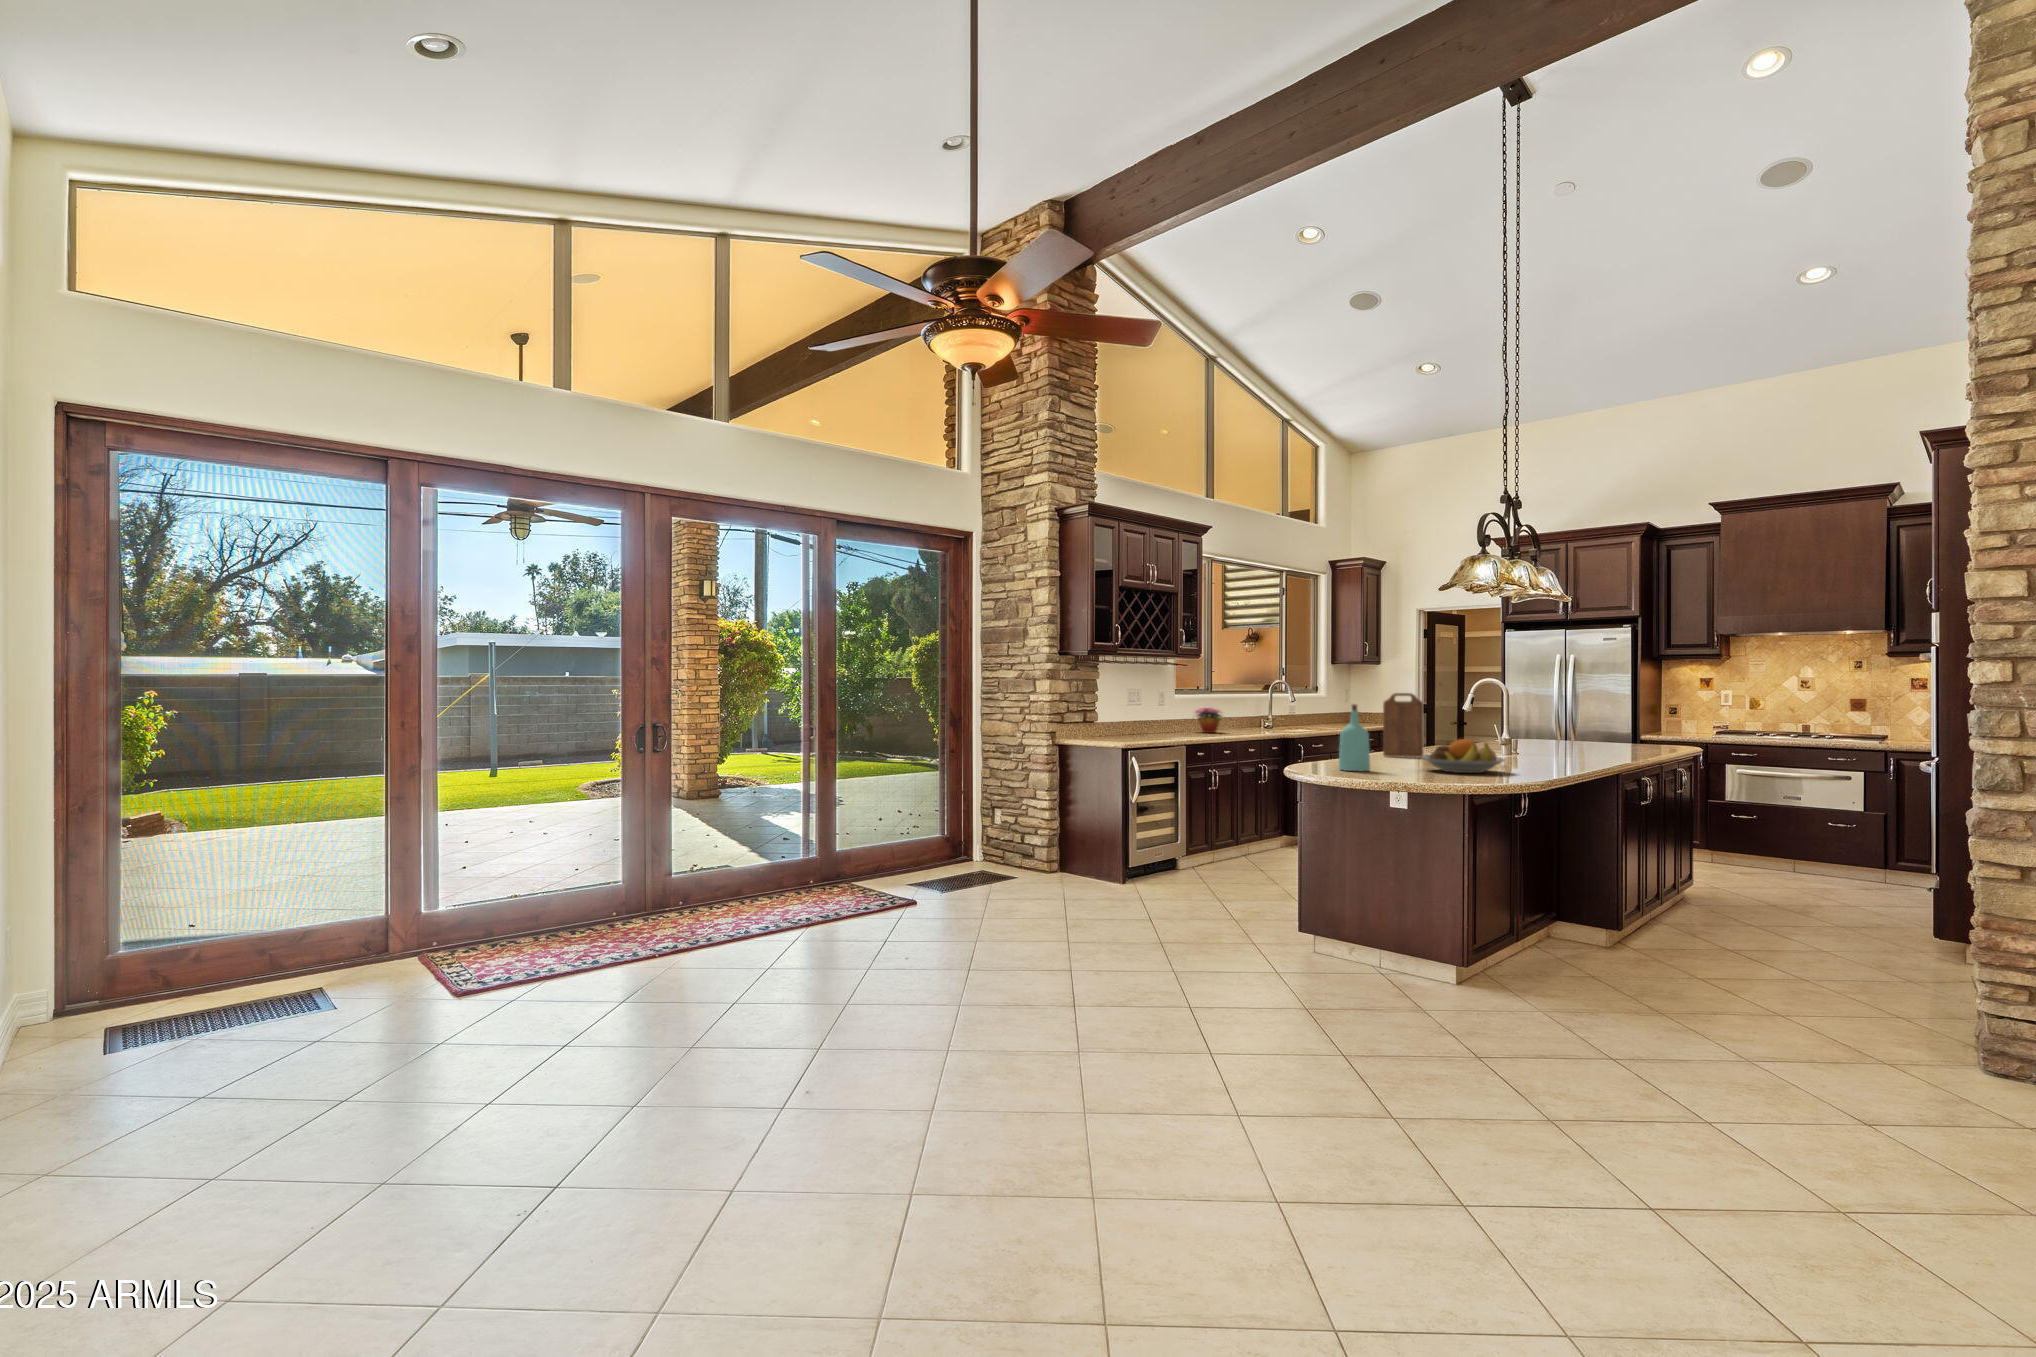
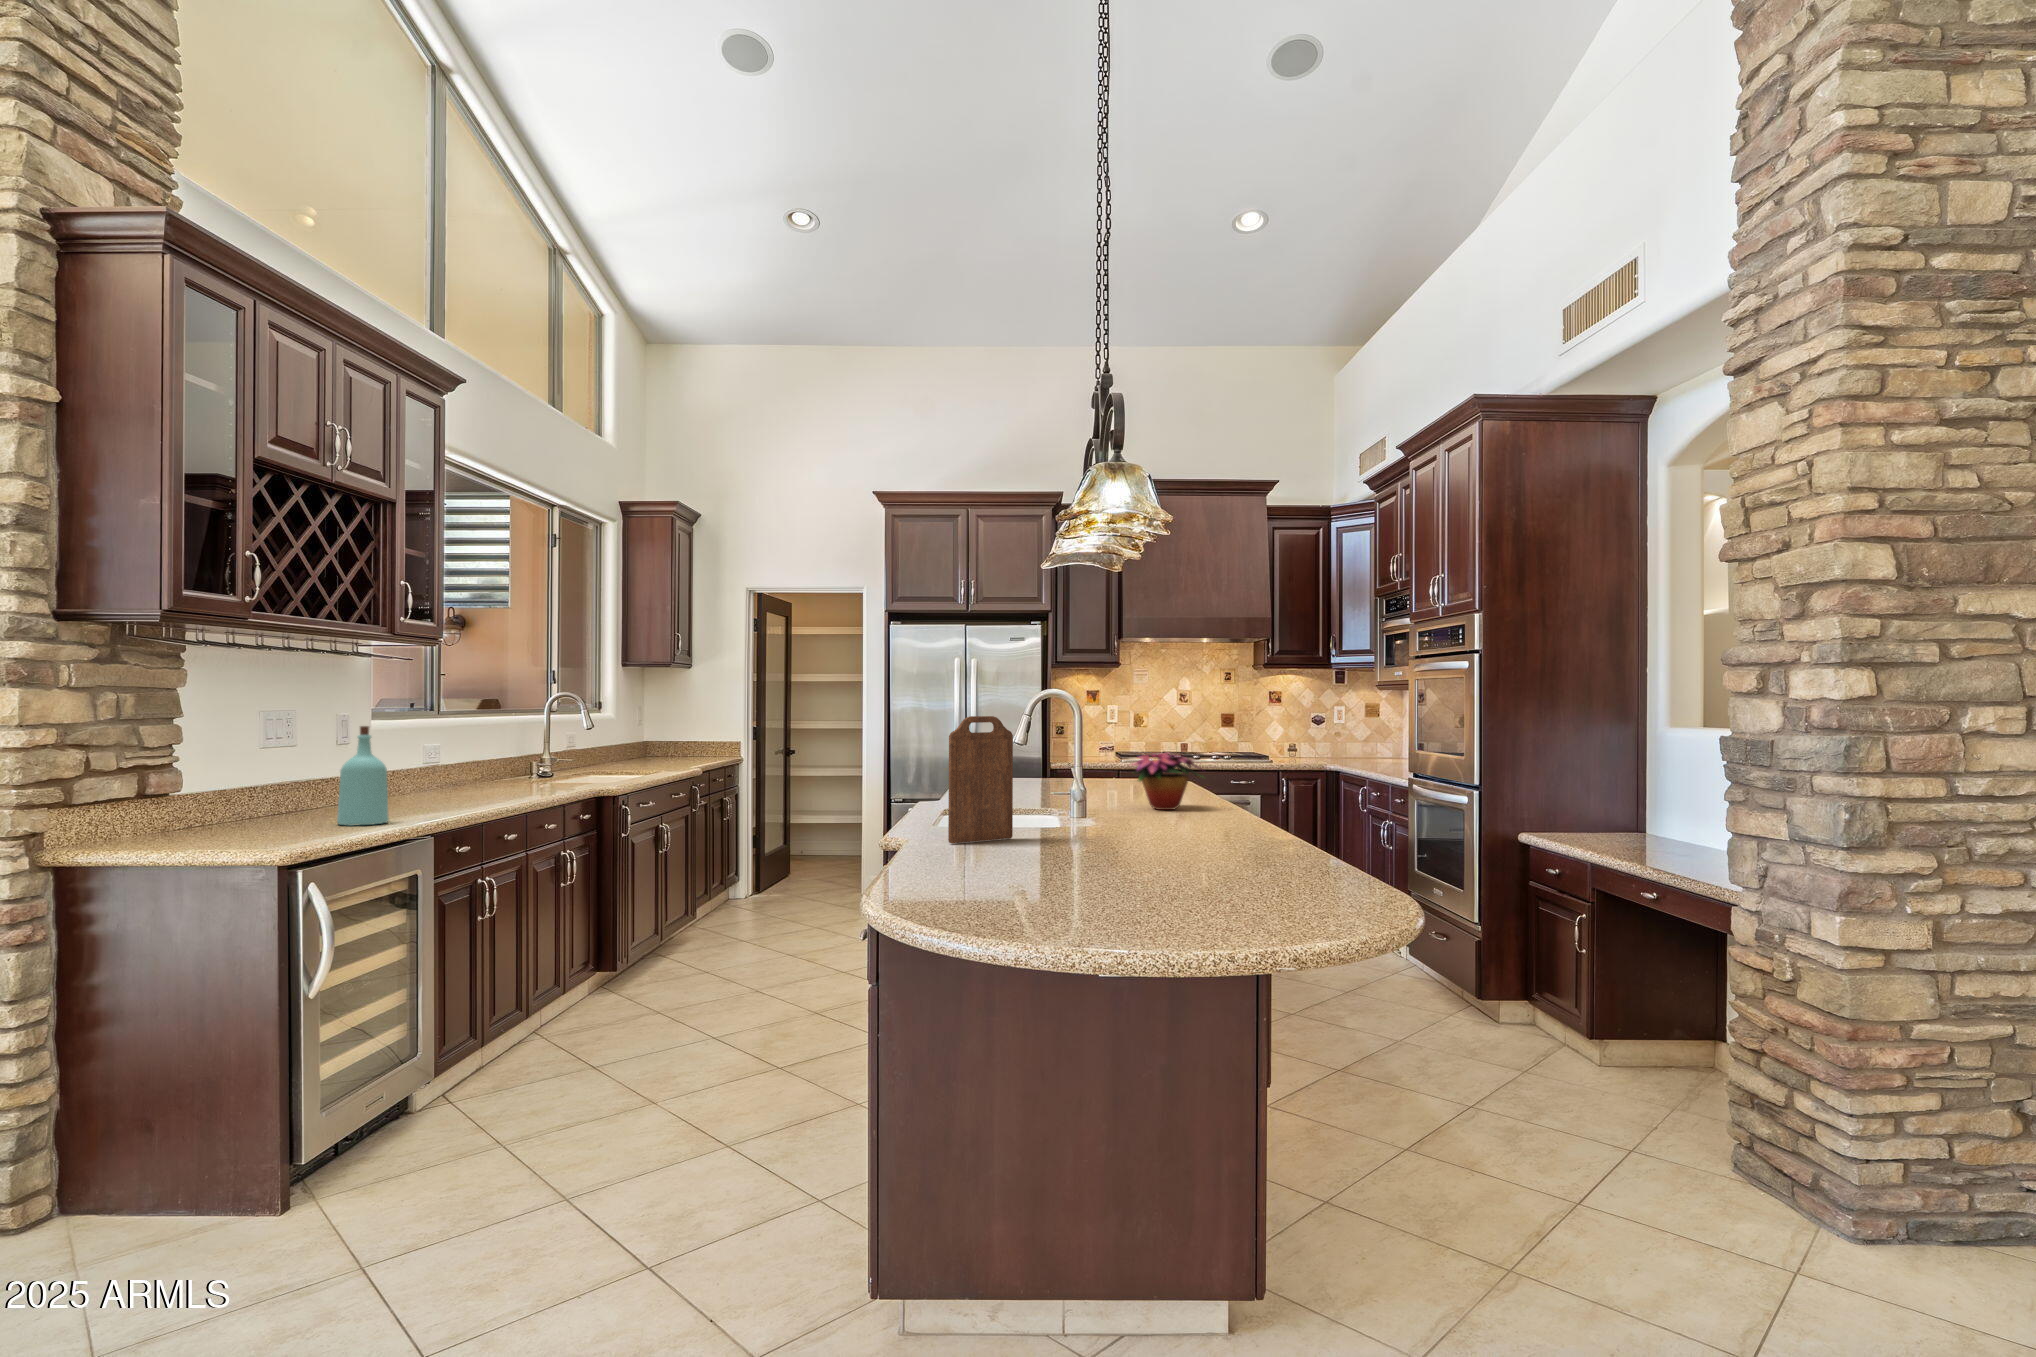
bottle: present [1339,704,1370,771] -> present [337,726,389,826]
flower arrangement: present [1195,707,1222,733] -> present [1133,753,1200,810]
fruit bowl: present [1421,739,1505,773] -> none [1157,816,1324,891]

